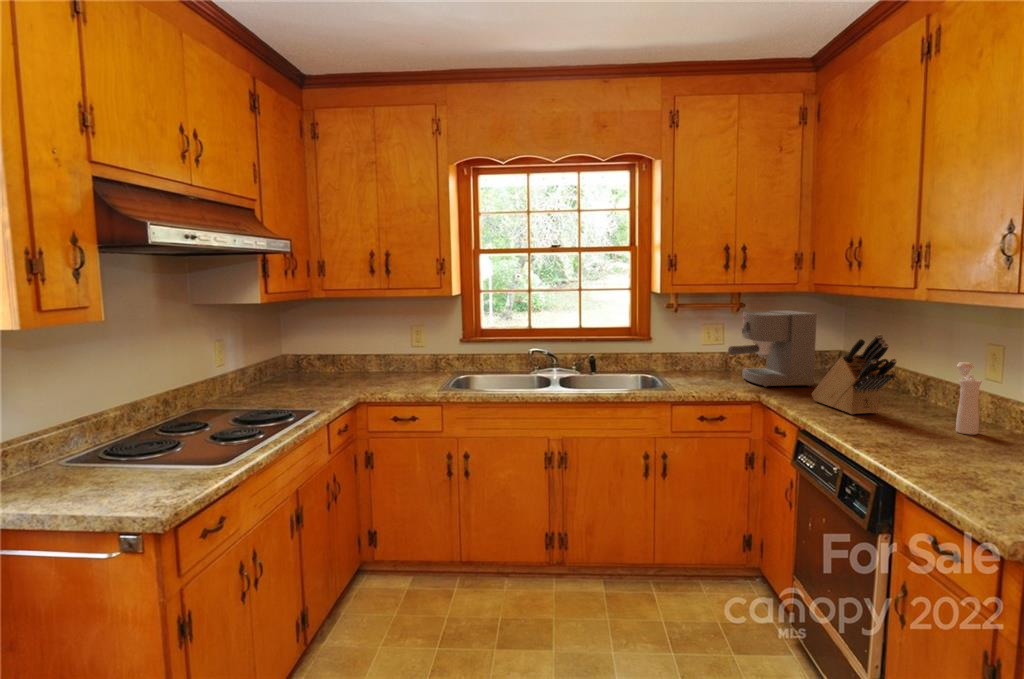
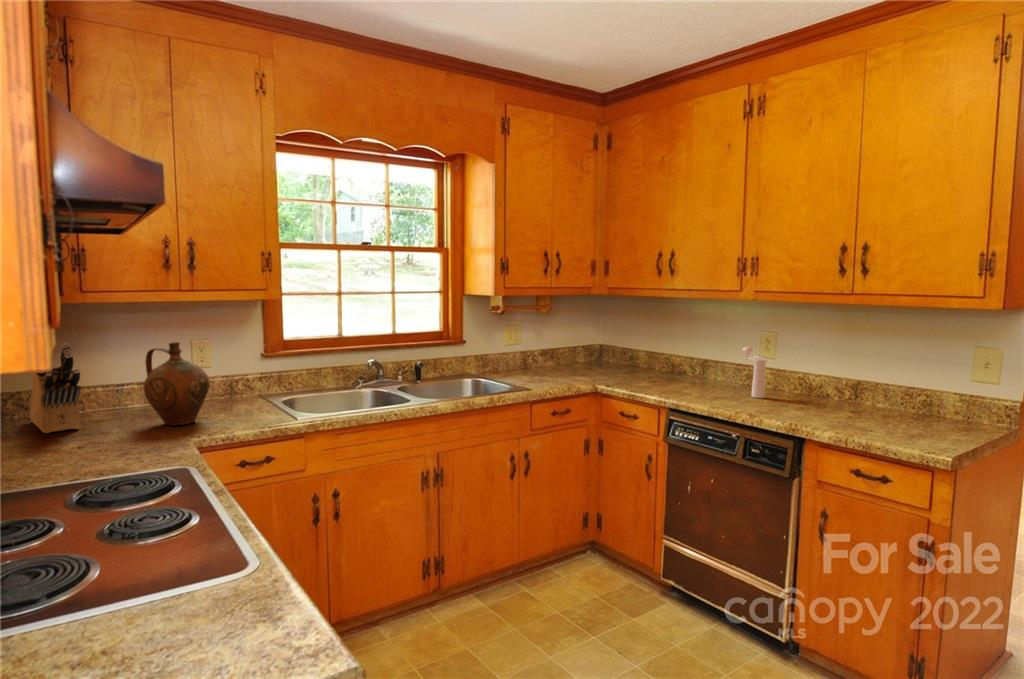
coffee maker: present [728,310,817,387] -> none [553,311,617,380]
ceramic jug: none [349,326,393,385] -> present [144,342,210,425]
knife block: present [812,334,897,414] -> present [30,344,81,433]

